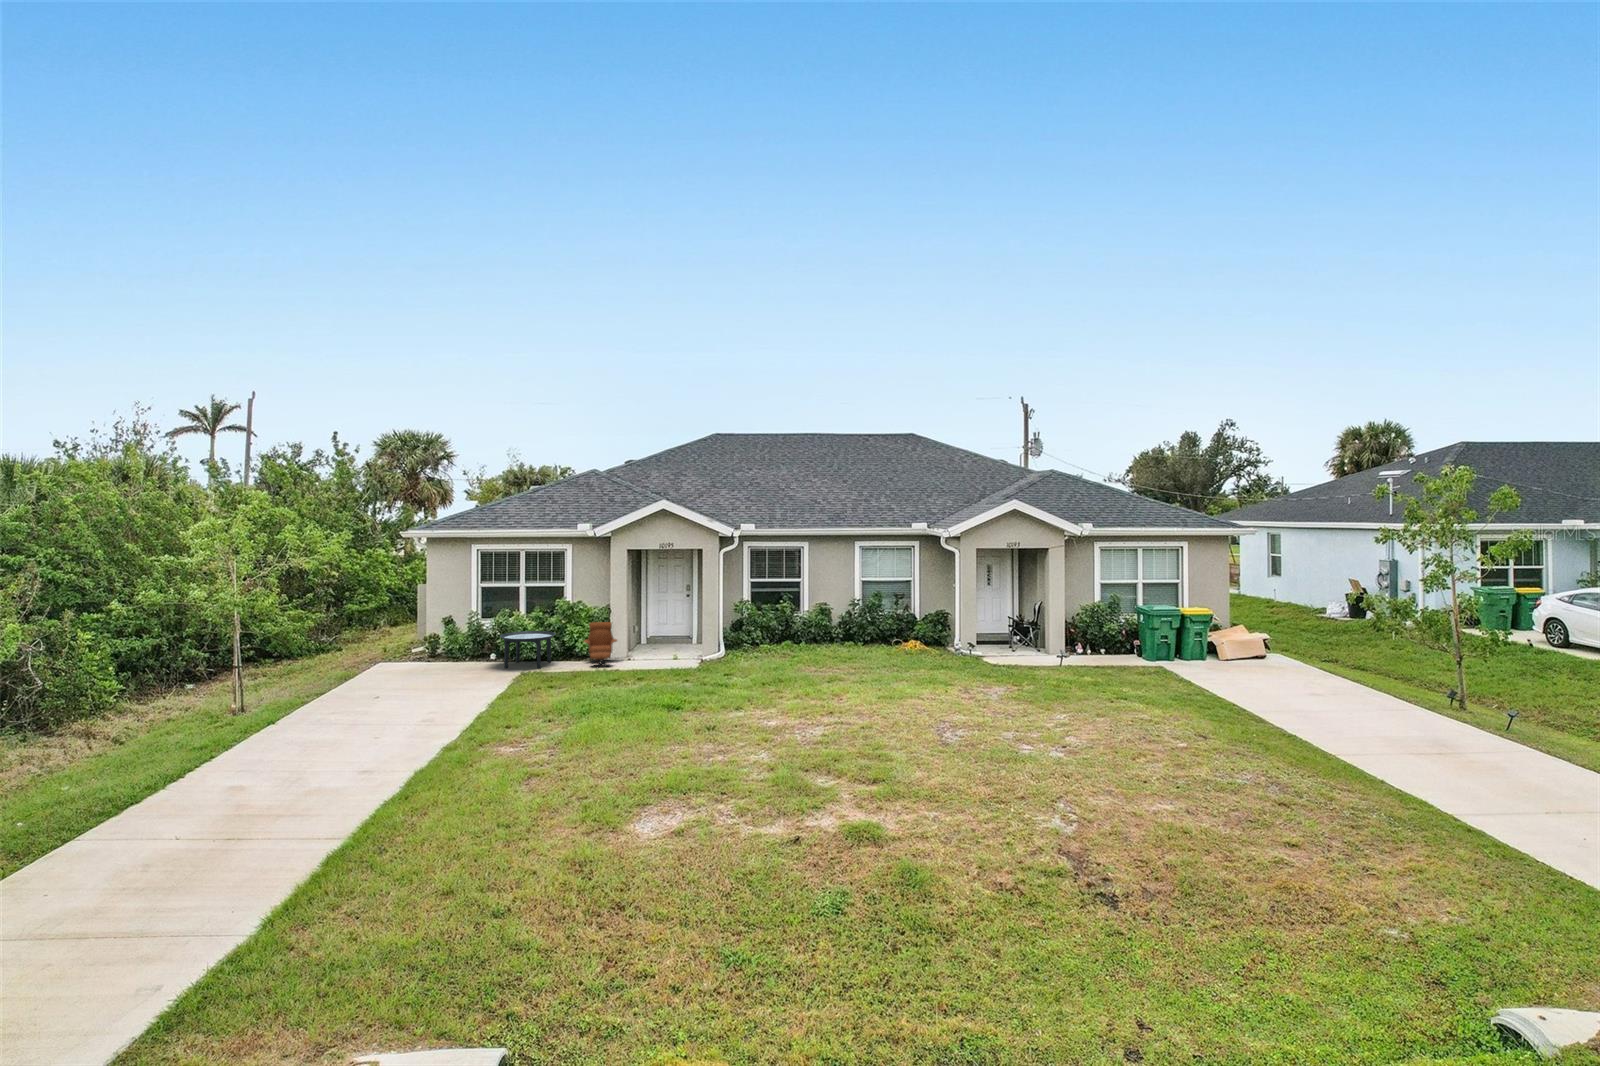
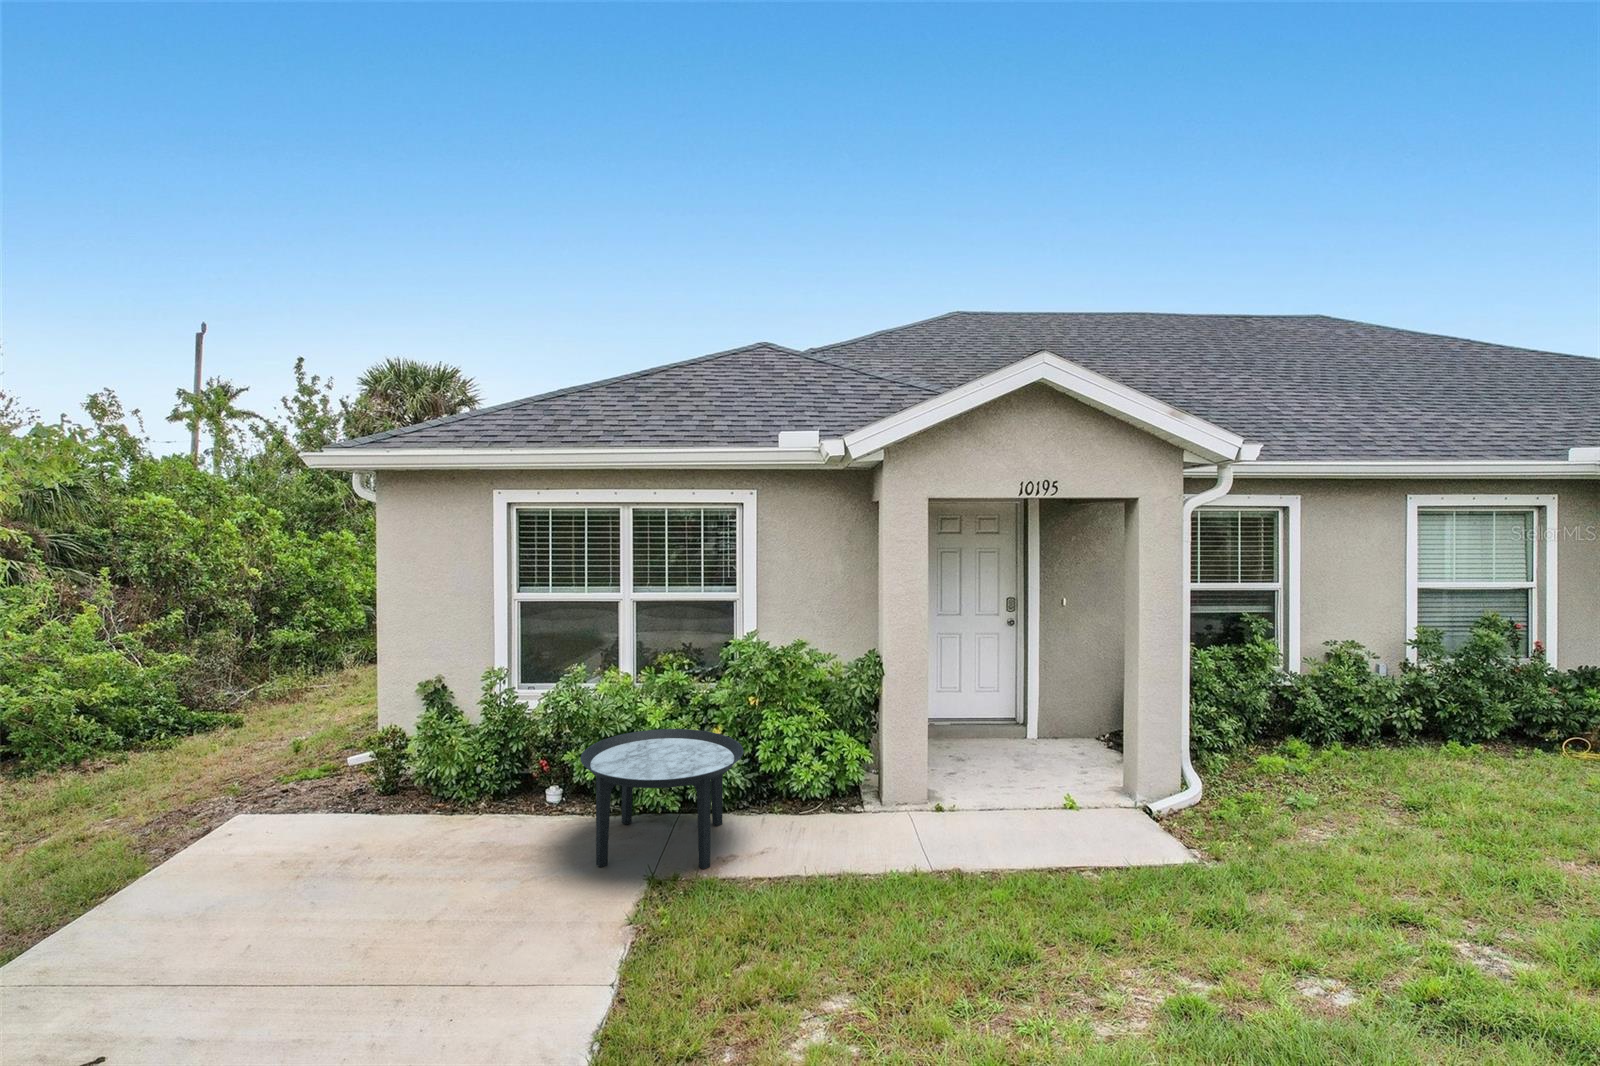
lounge chair: present [584,622,617,667] -> none [816,706,920,870]

